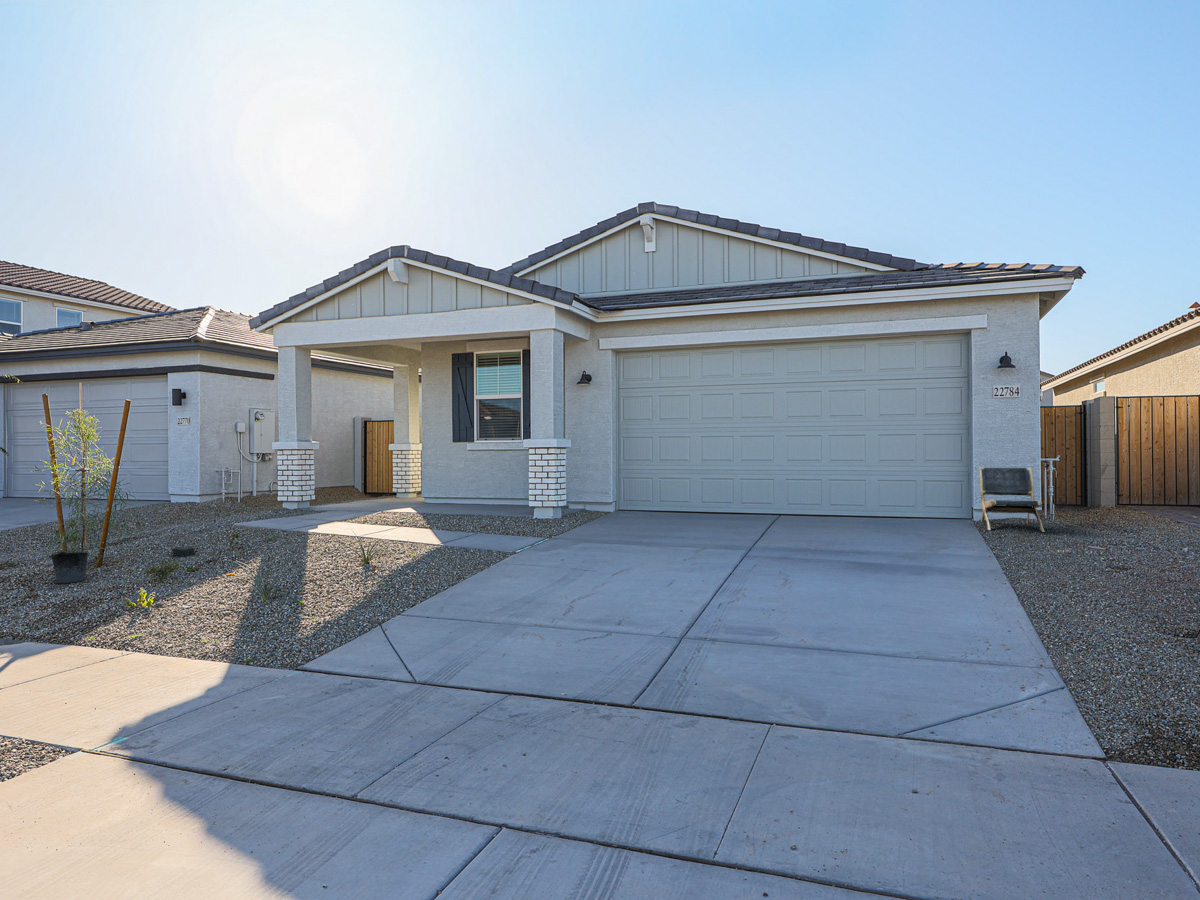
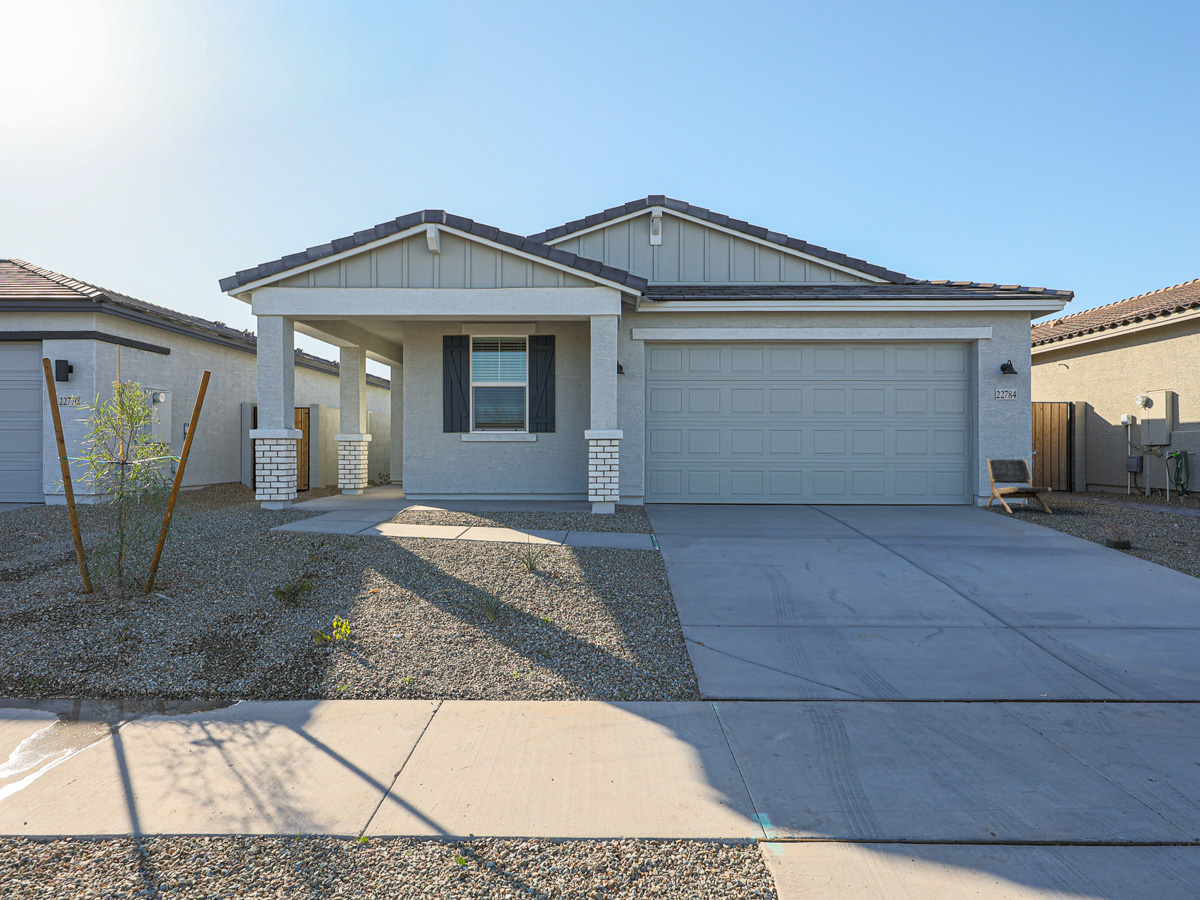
decorative plant: present [168,530,195,556] -> present [1101,522,1133,548]
bucket: present [50,552,88,583] -> none [178,570,226,612]

